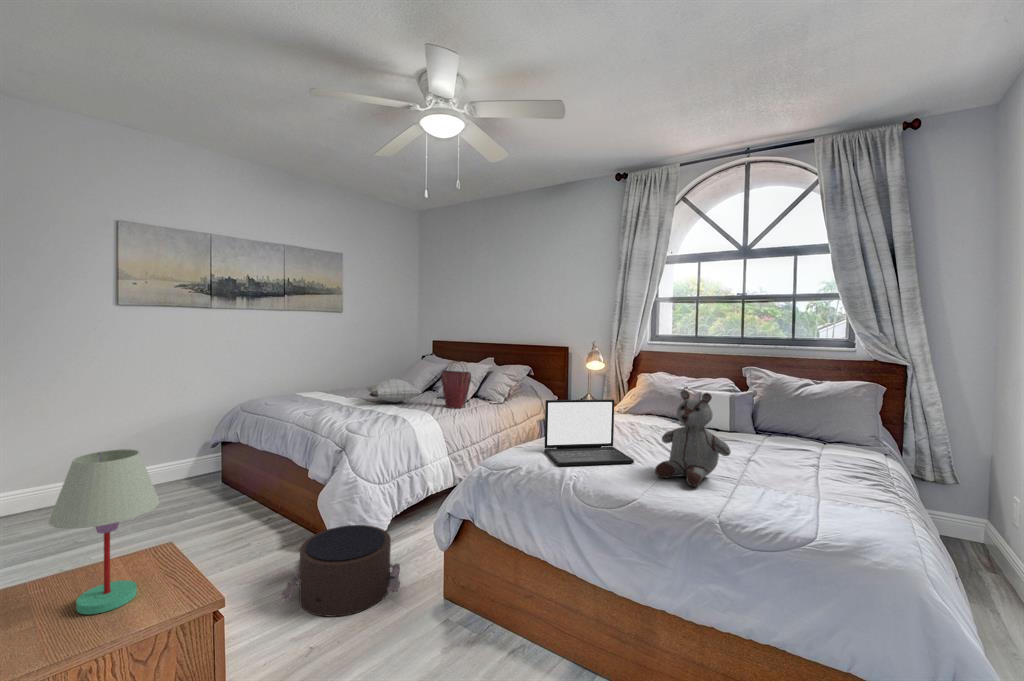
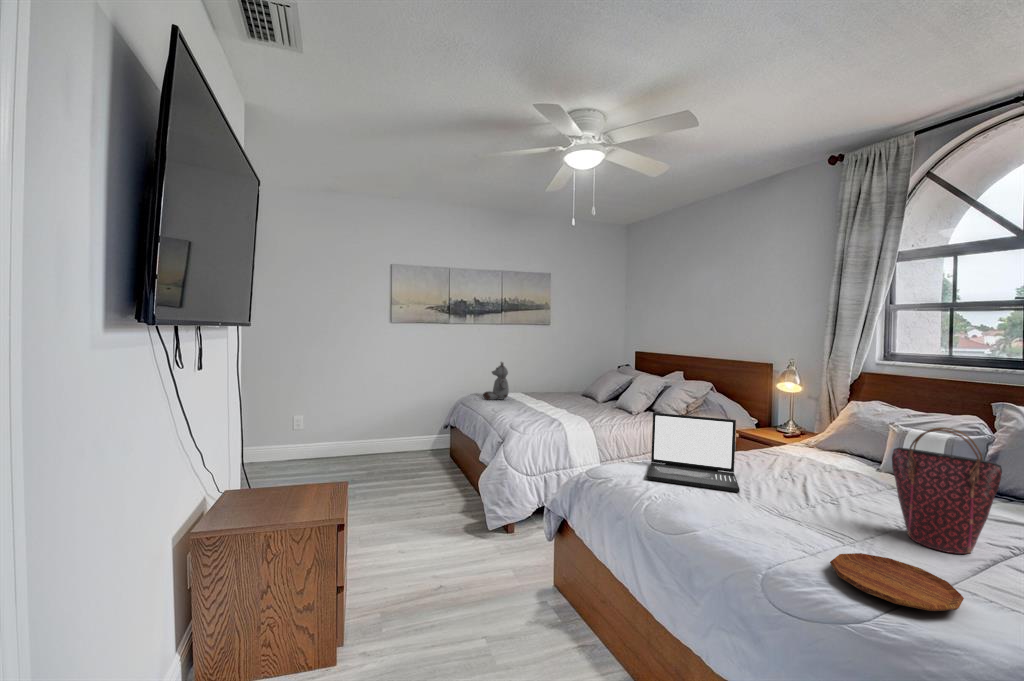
handbag: present [441,361,471,408] -> present [892,427,1002,554]
pillow: present [366,379,422,402] -> none [545,386,593,408]
stuffed bear: present [655,390,731,487] -> present [483,362,509,400]
table lamp: present [49,449,159,614] -> none [275,410,331,507]
tray: none [750,493,839,525] -> present [830,553,964,611]
pouf: present [281,525,400,617] -> none [432,502,528,573]

